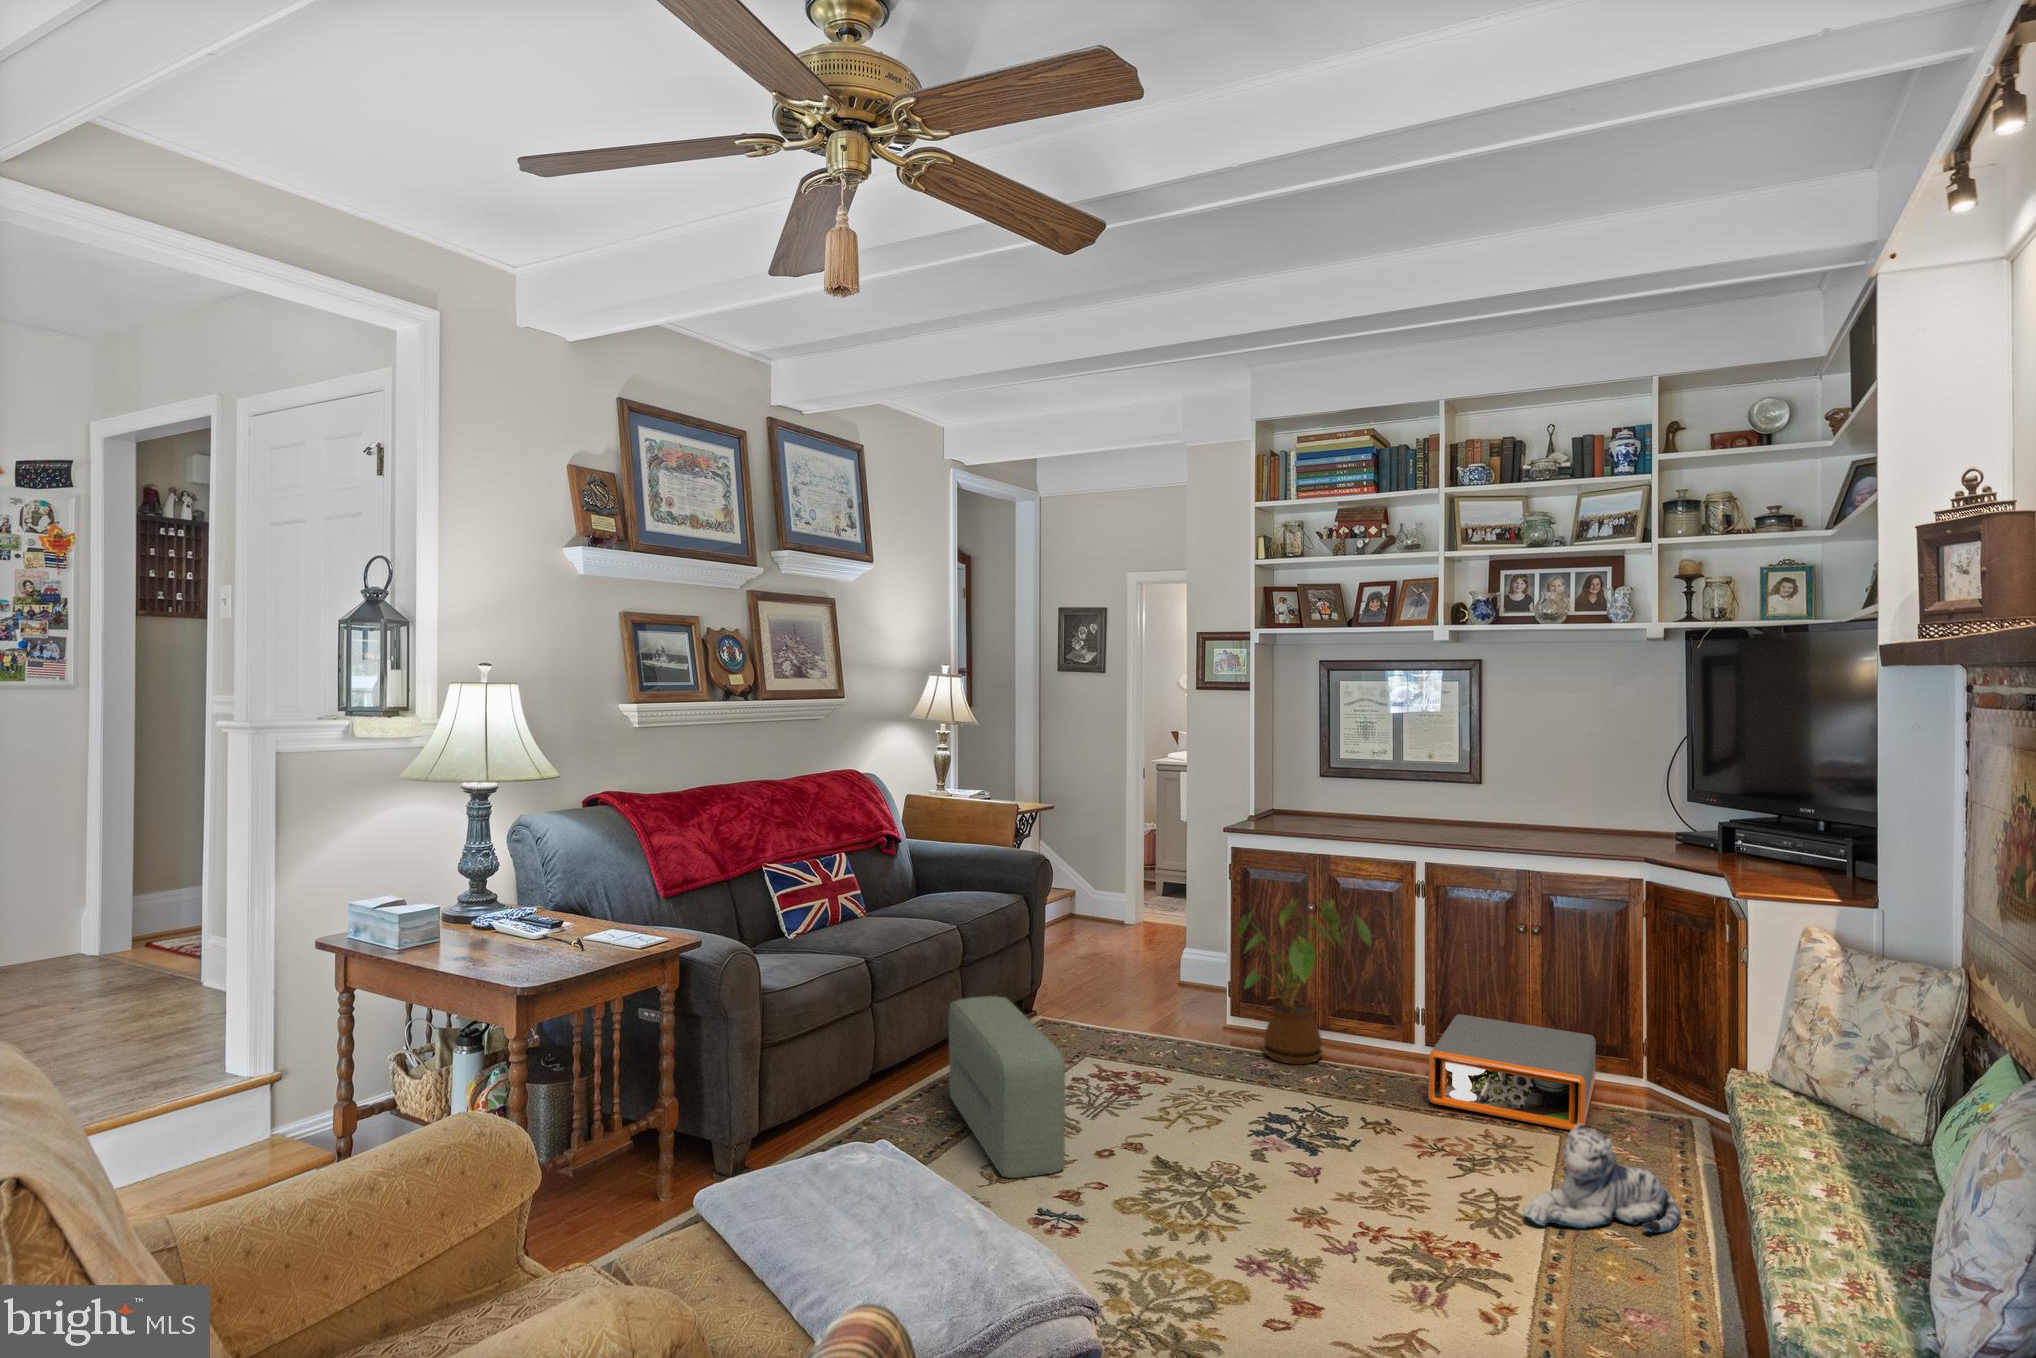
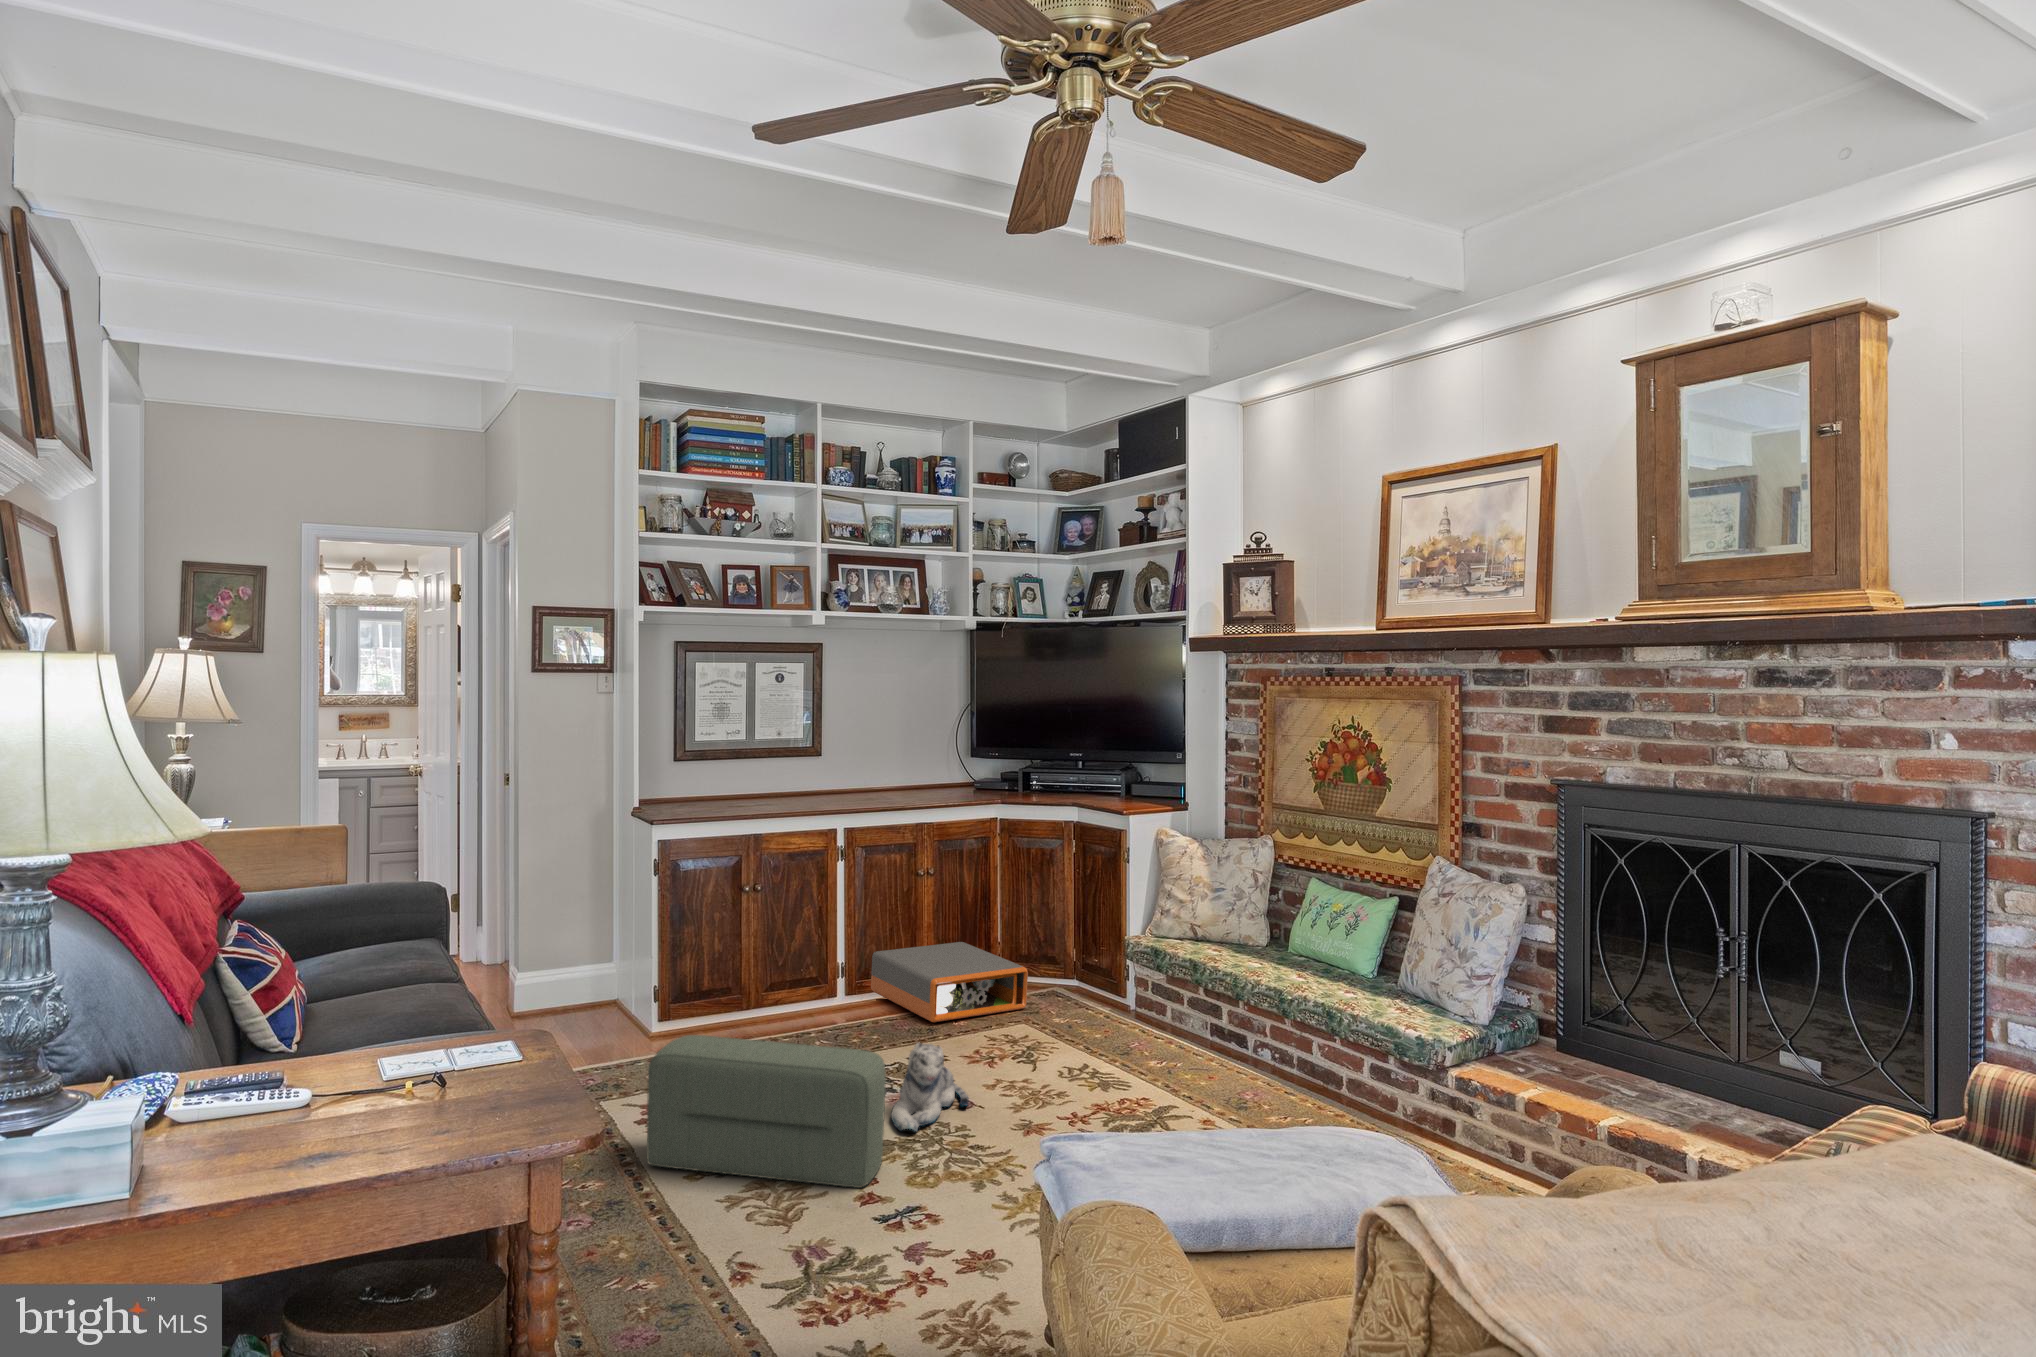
house plant: present [1237,899,1372,1064] -> none [727,873,841,1035]
plush toy: present [1522,1124,1681,1233] -> present [891,1042,969,1131]

